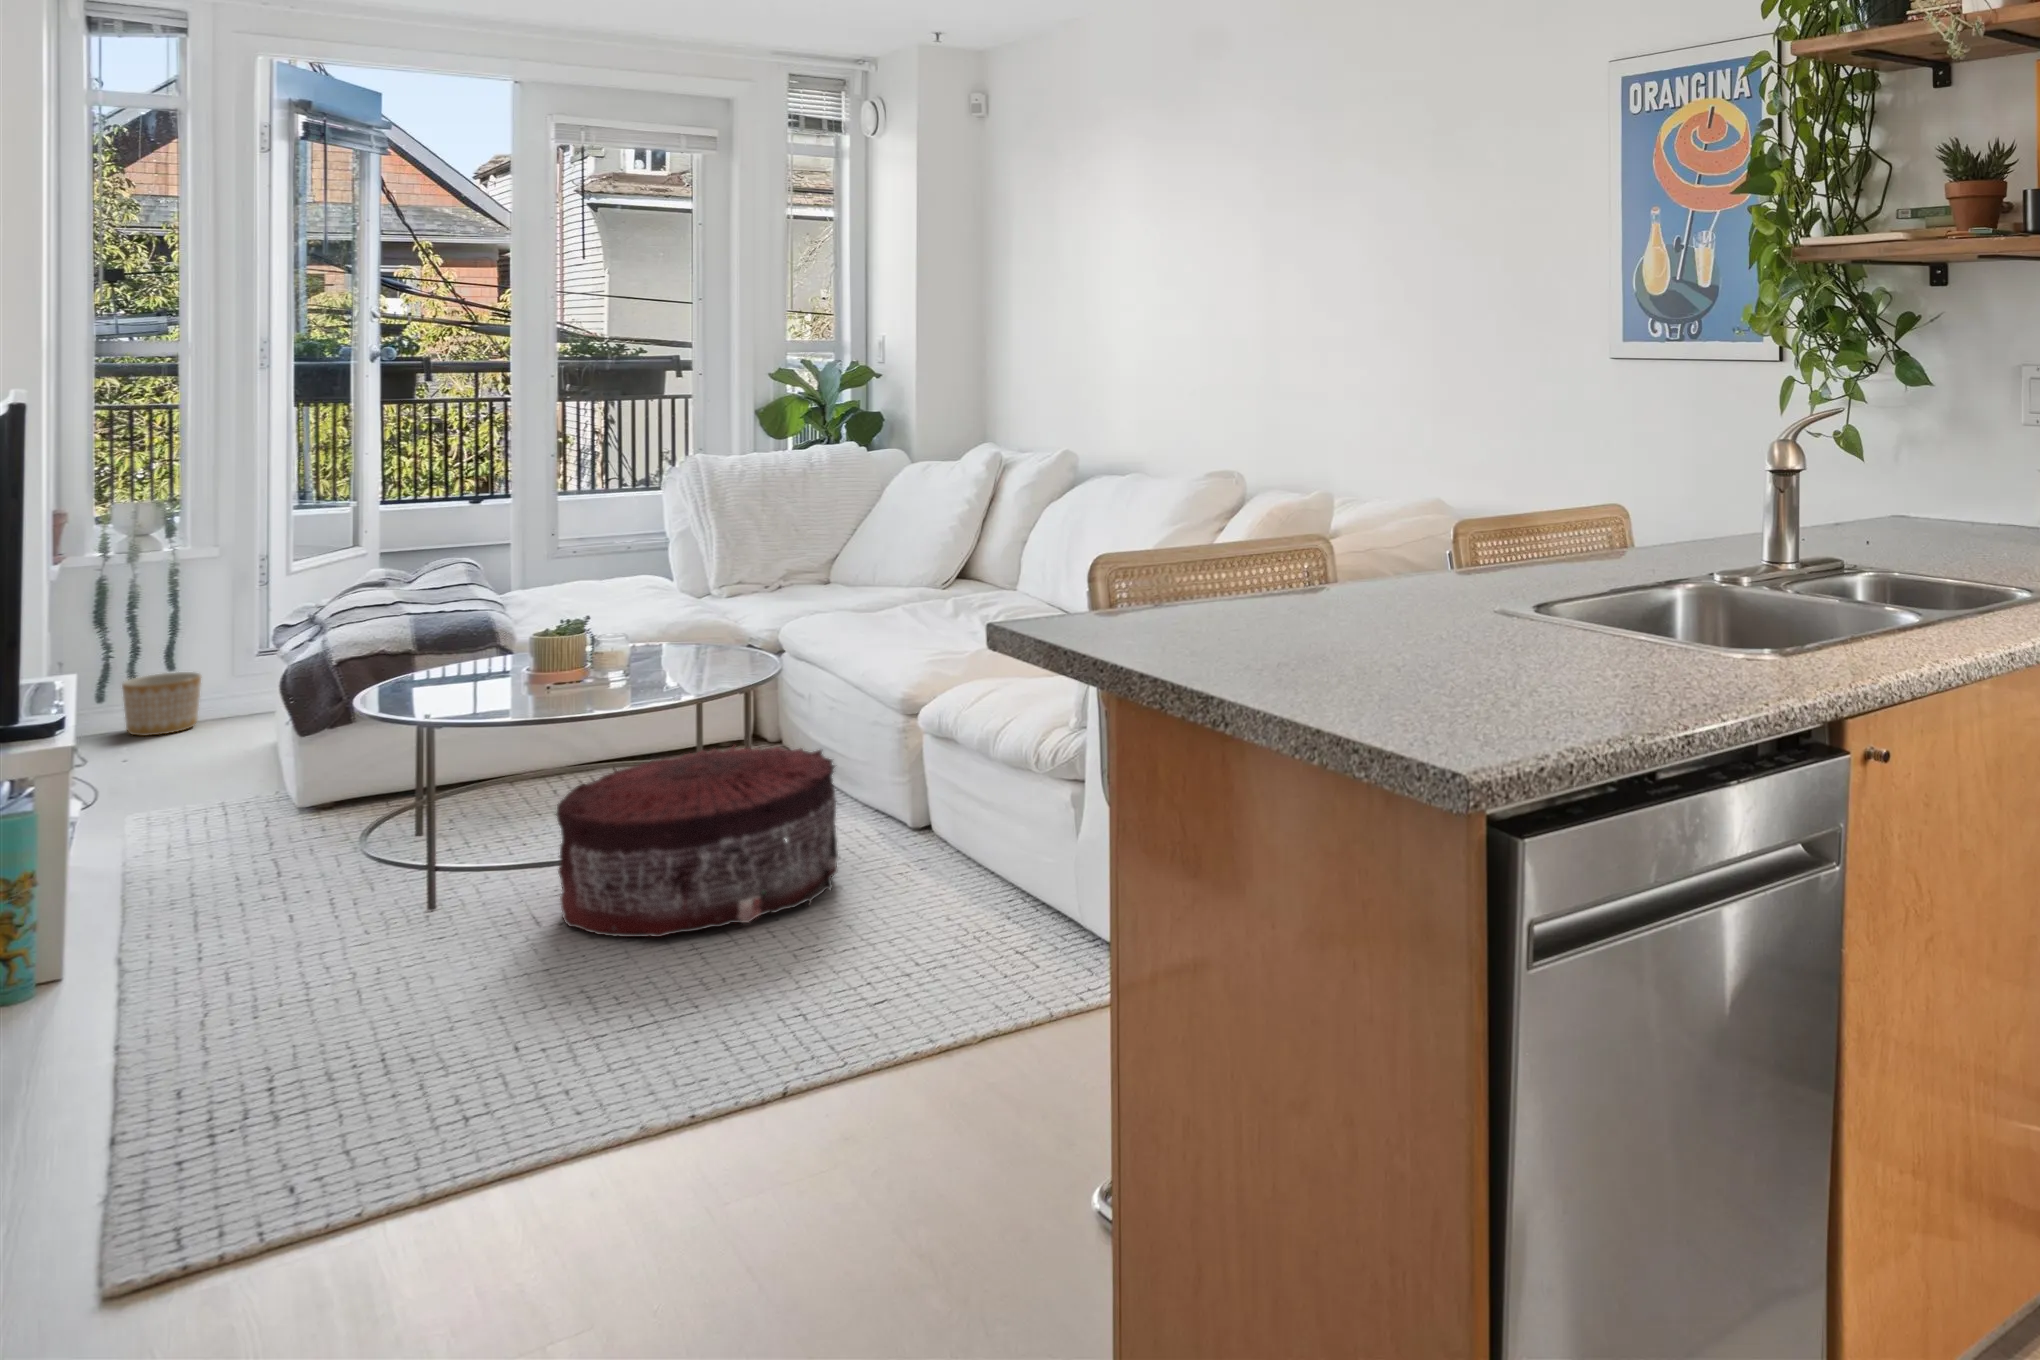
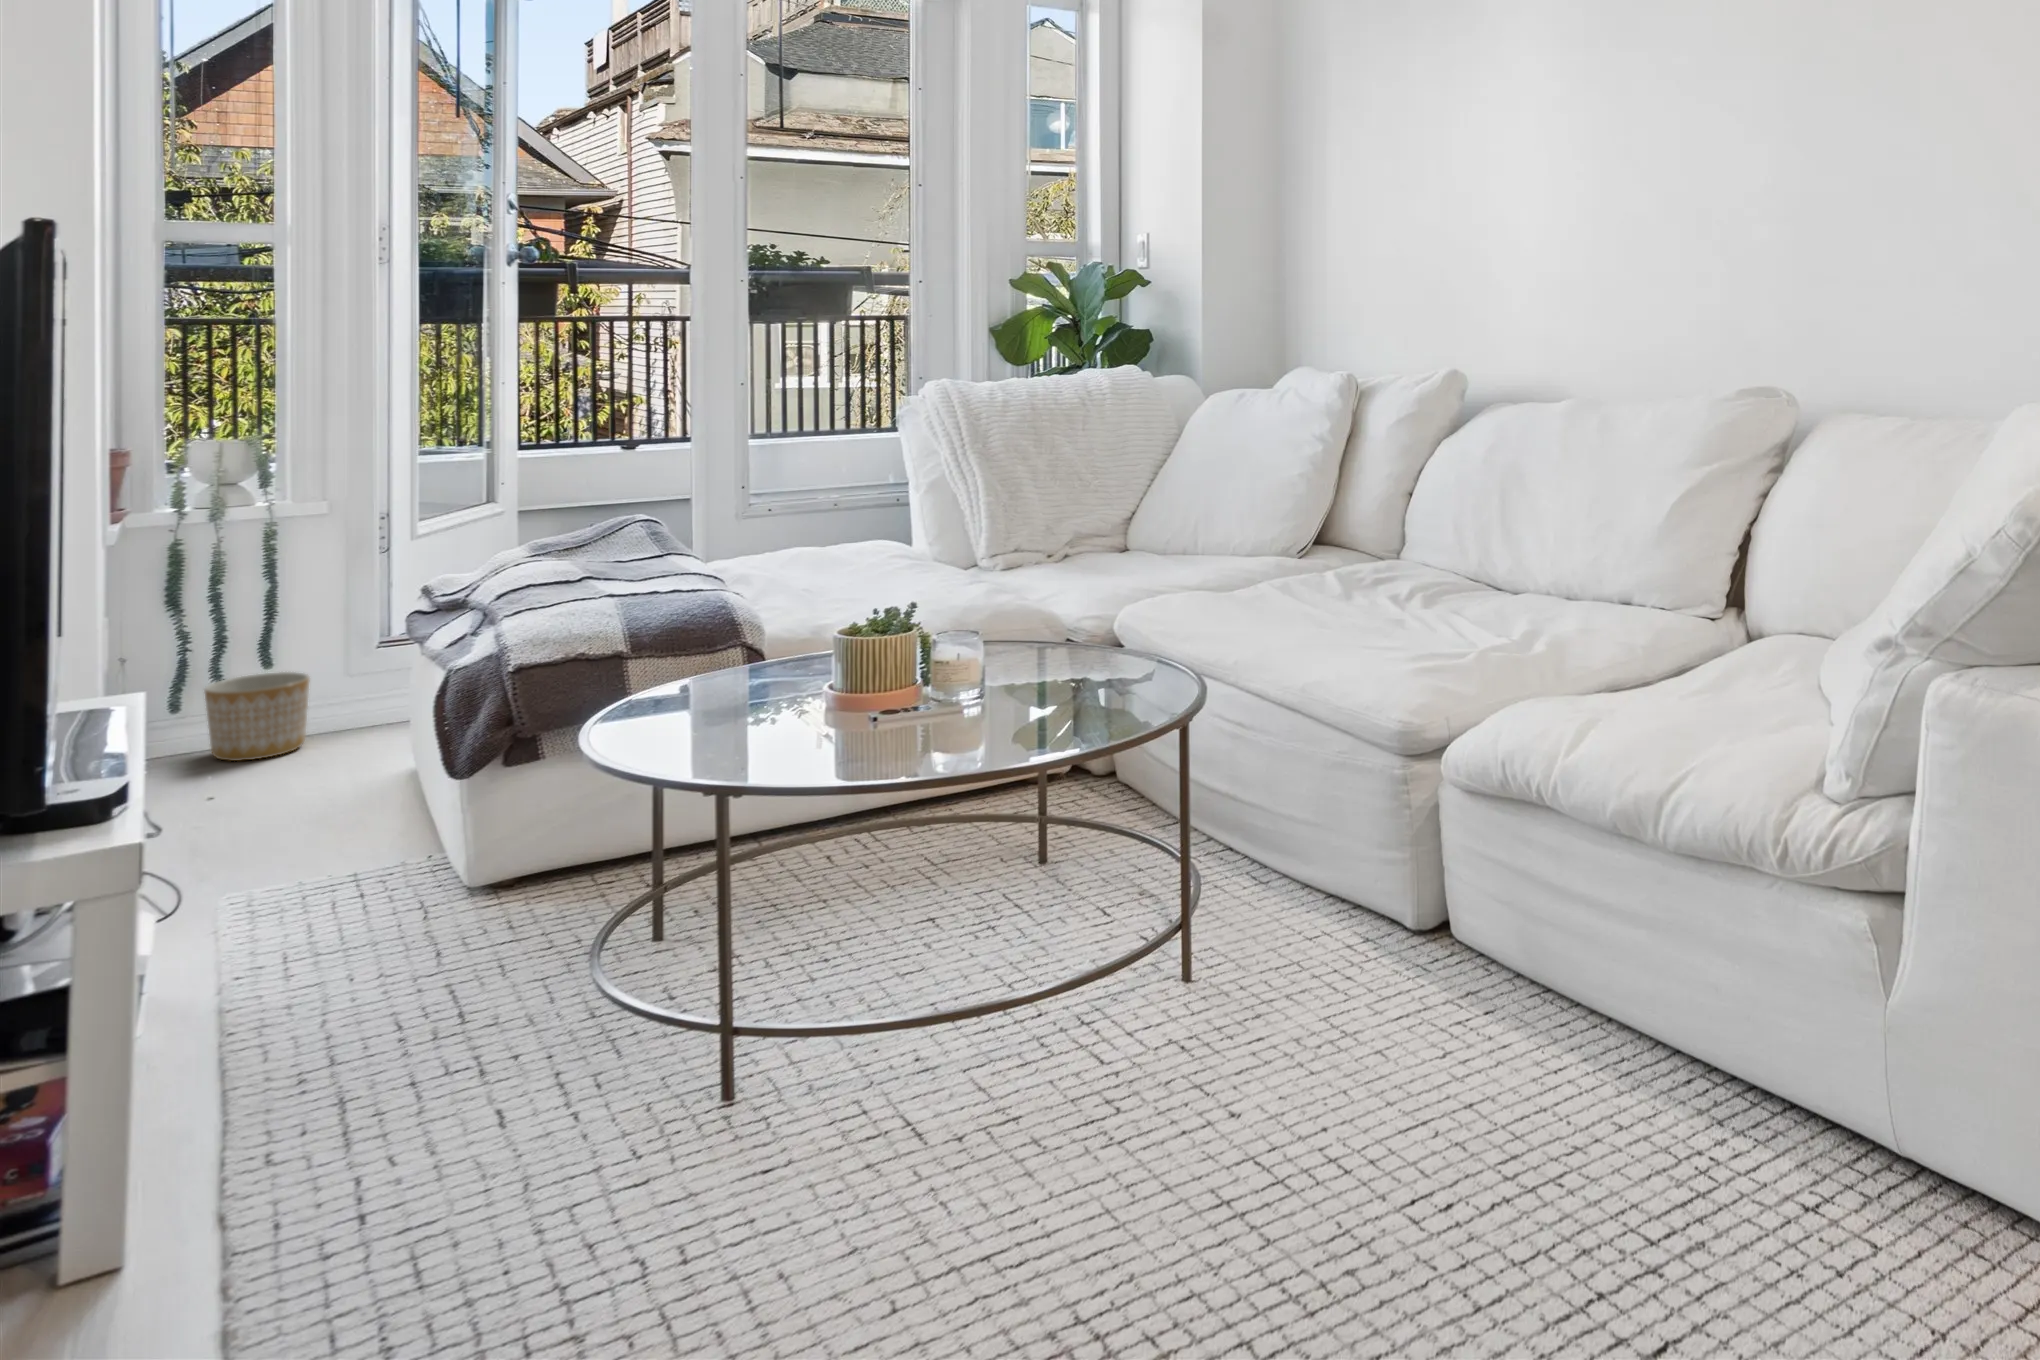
pouf: present [556,746,838,937] -> none [935,809,1374,1170]

